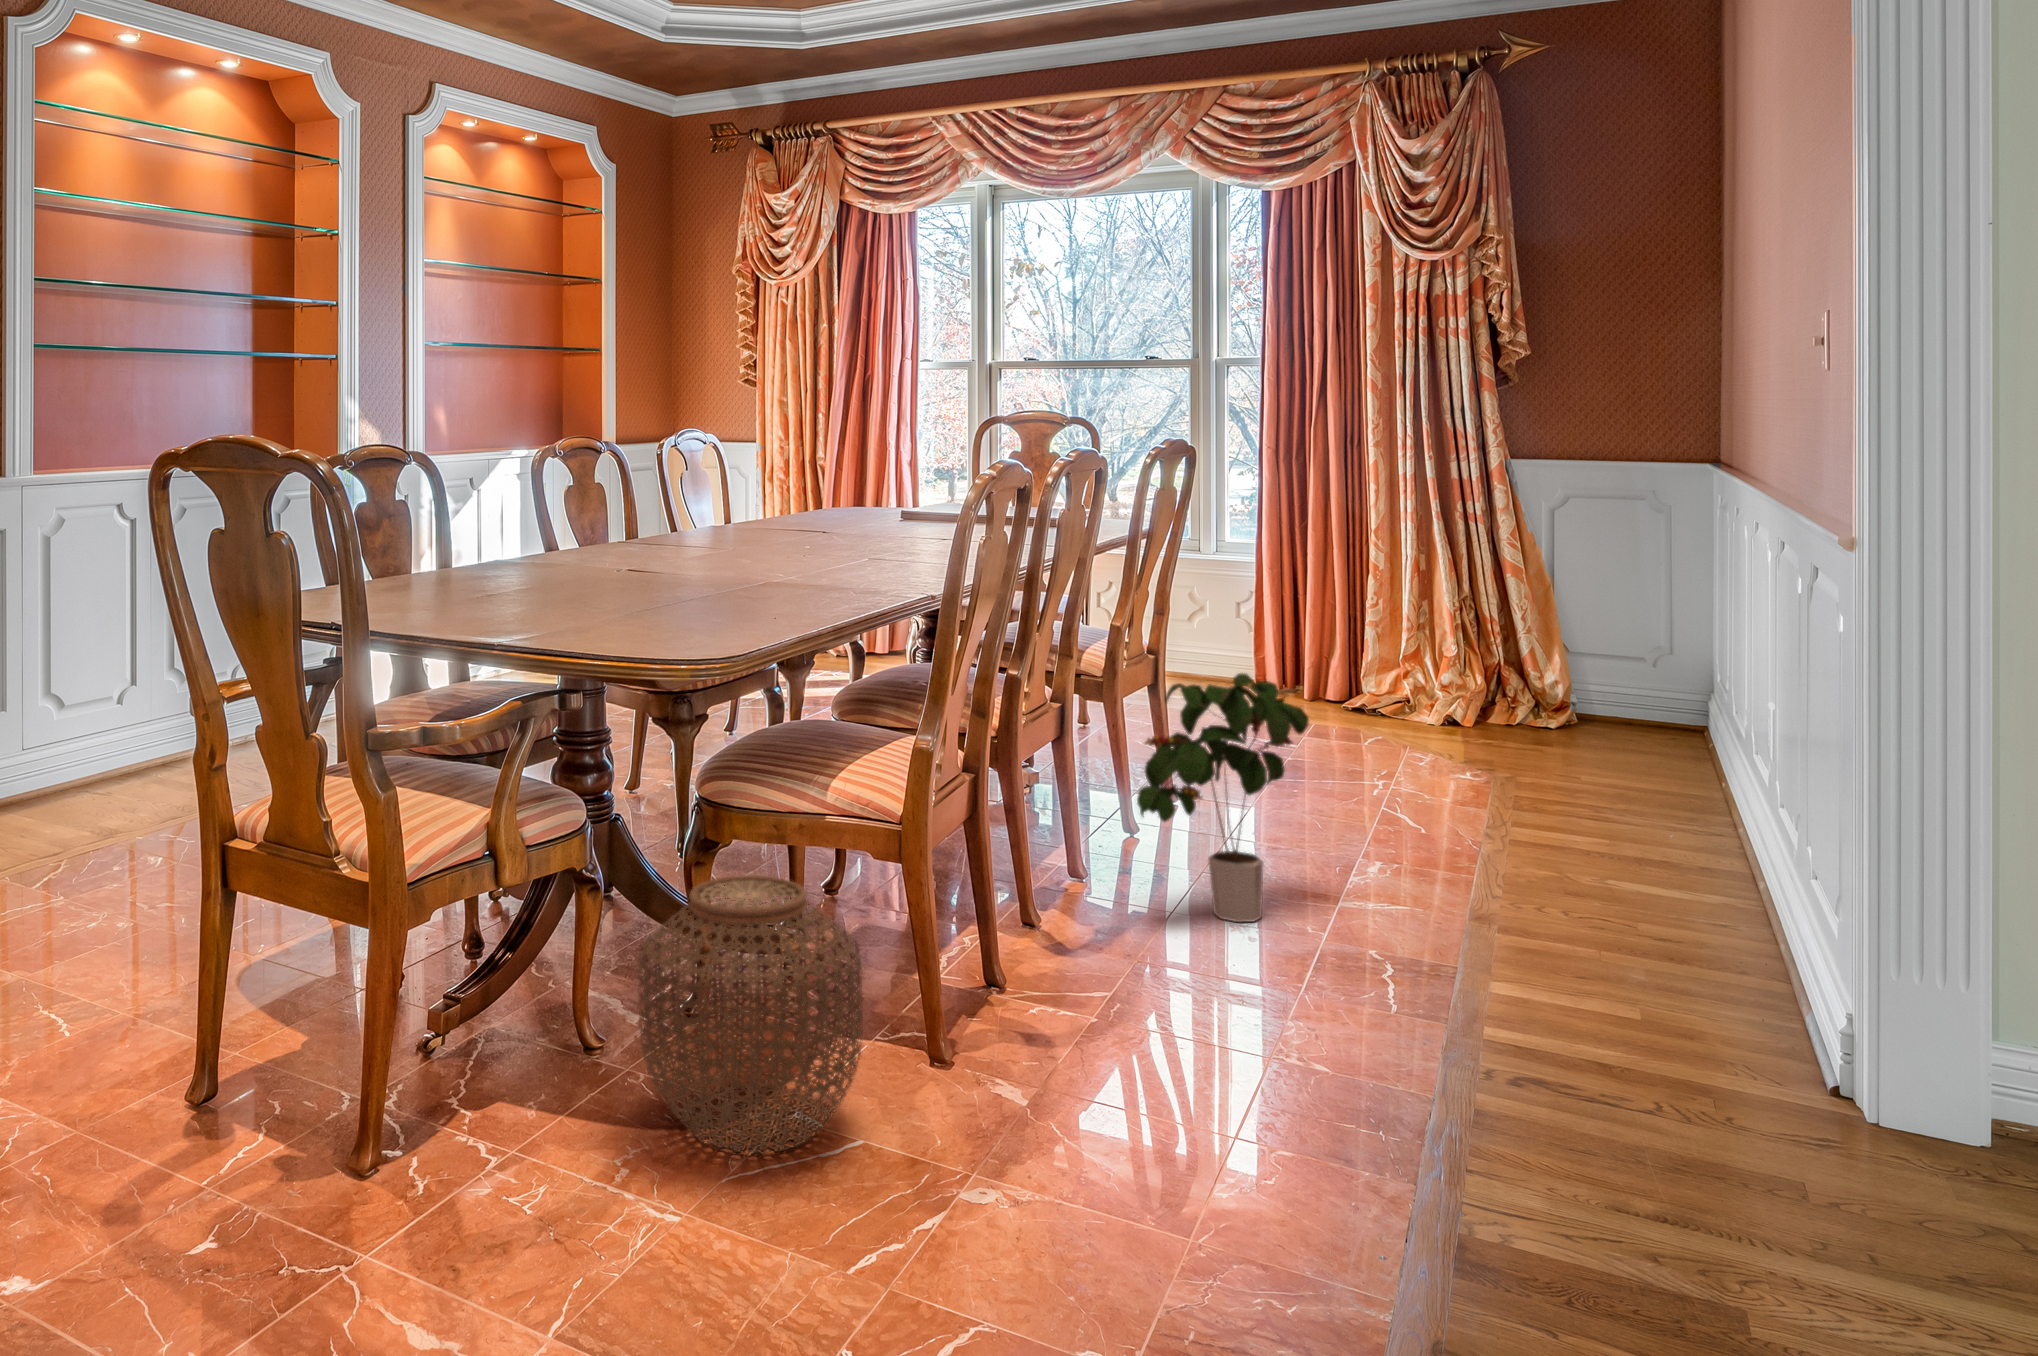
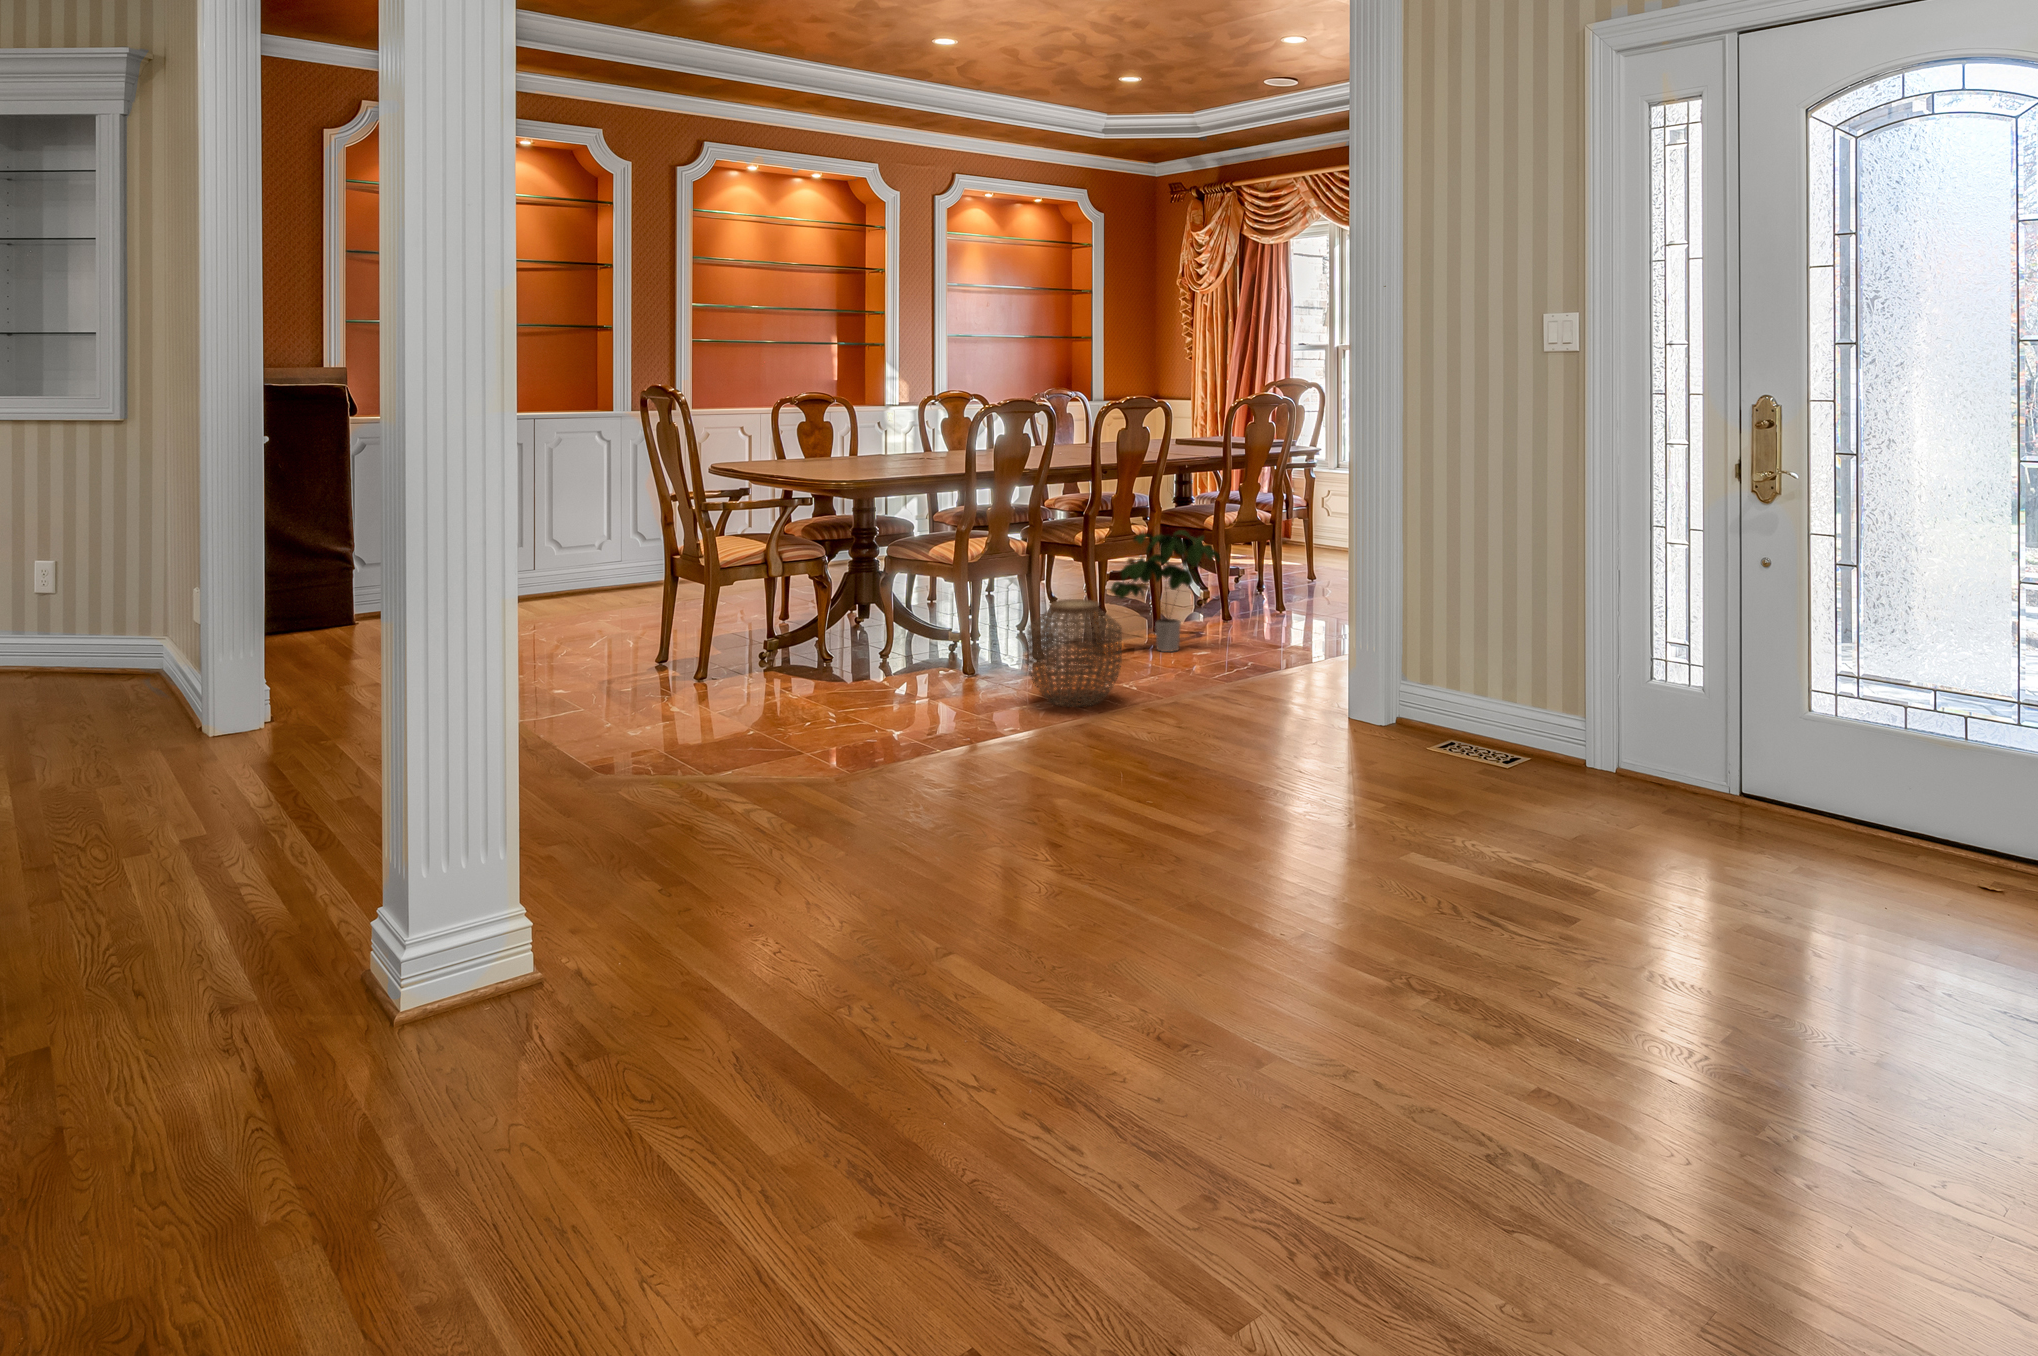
woven basket: present [638,875,863,1153] -> present [1027,599,1122,707]

